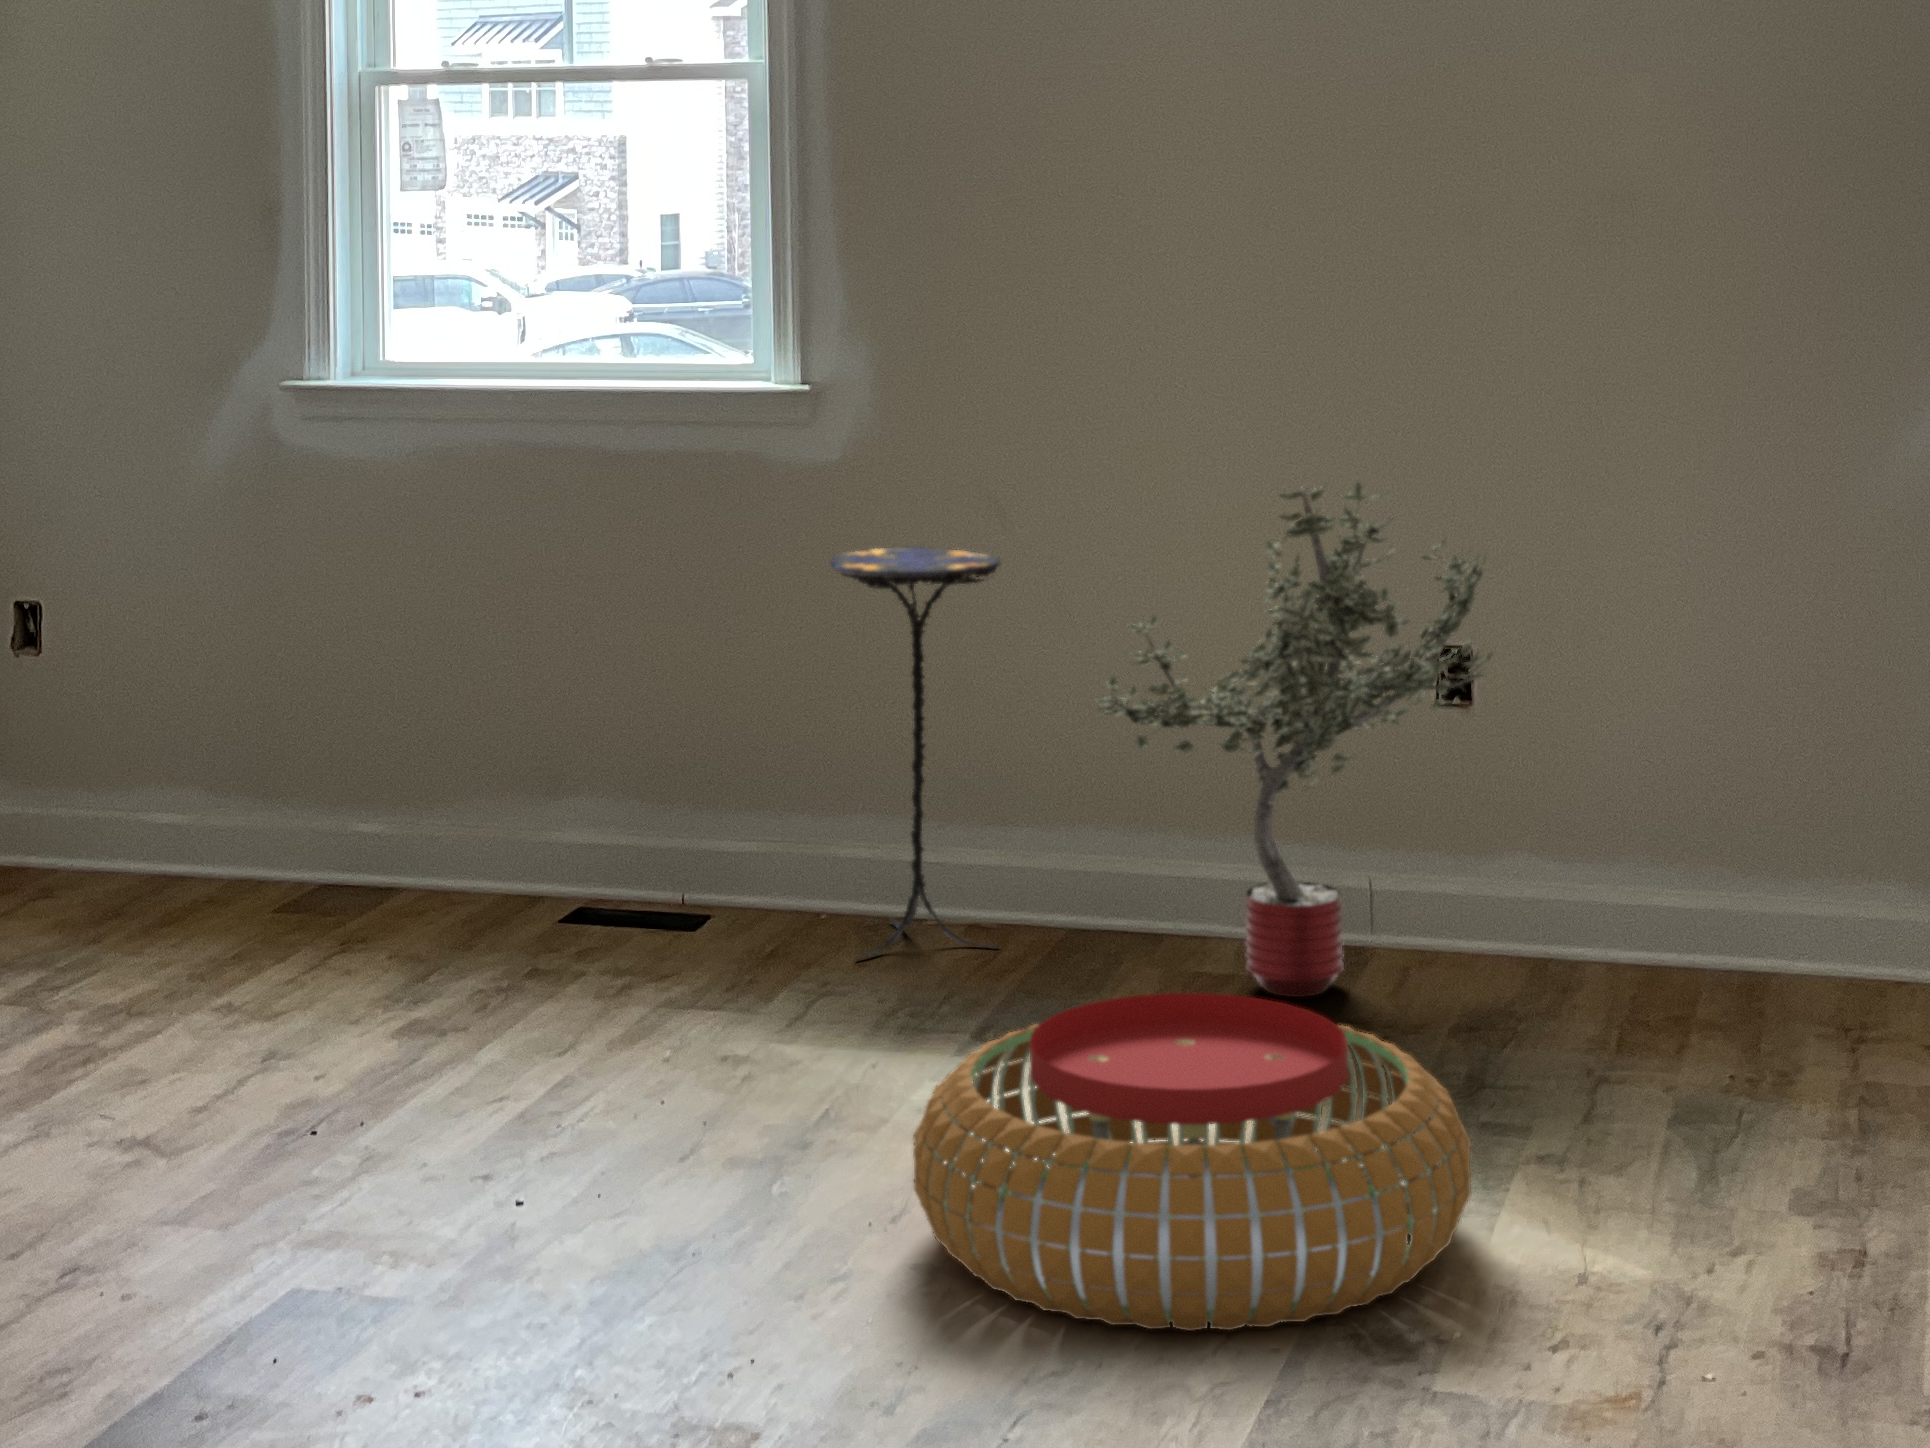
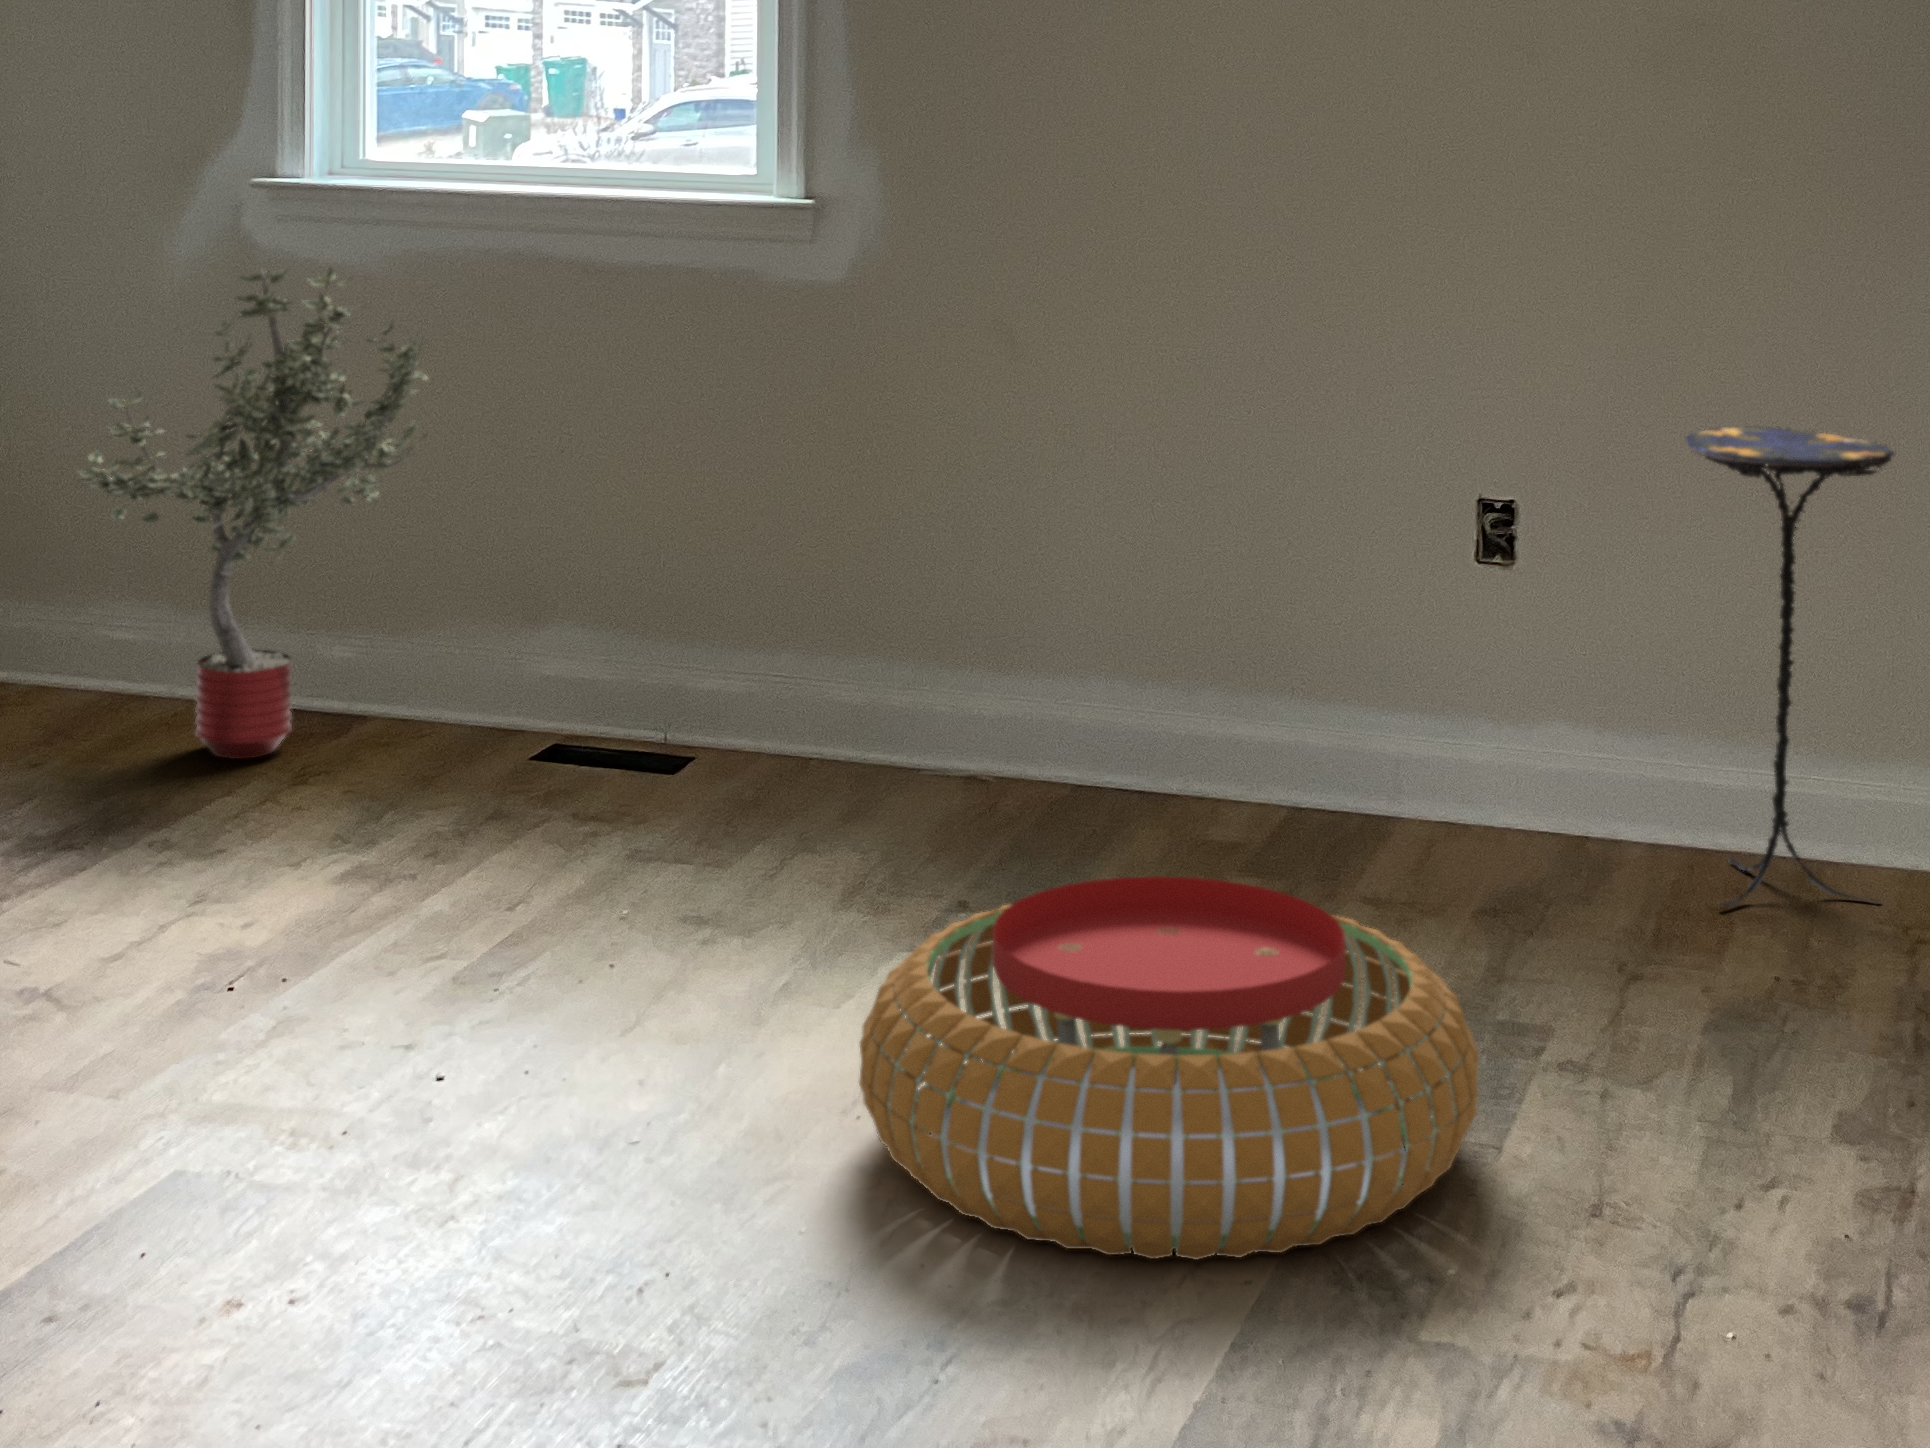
potted tree: present [1097,482,1493,997] -> present [77,267,428,759]
side table: present [831,547,1001,956] -> present [1686,426,1894,906]

